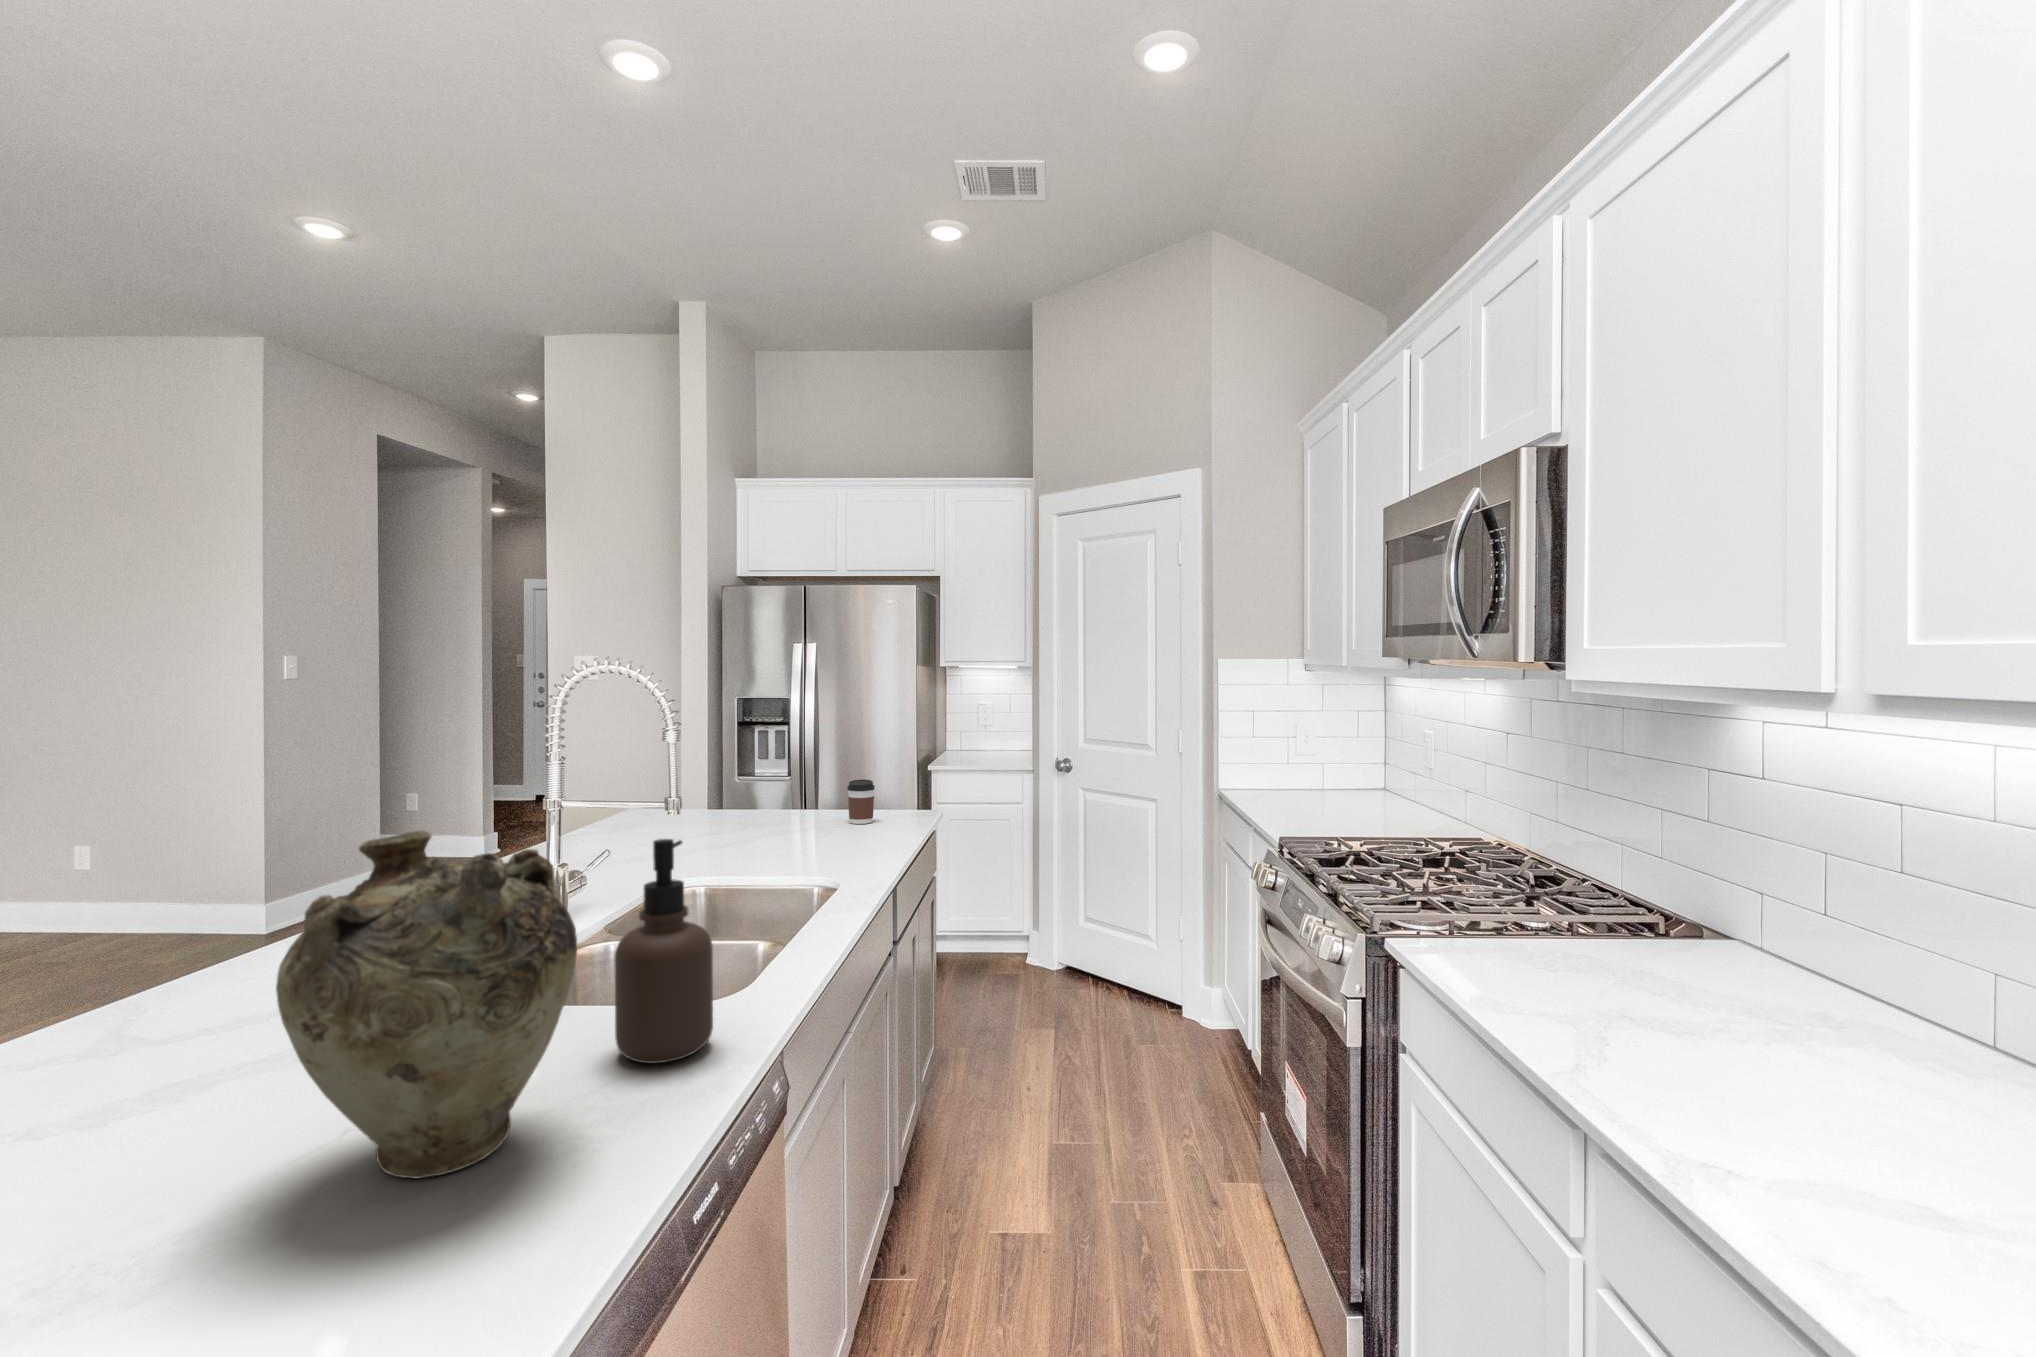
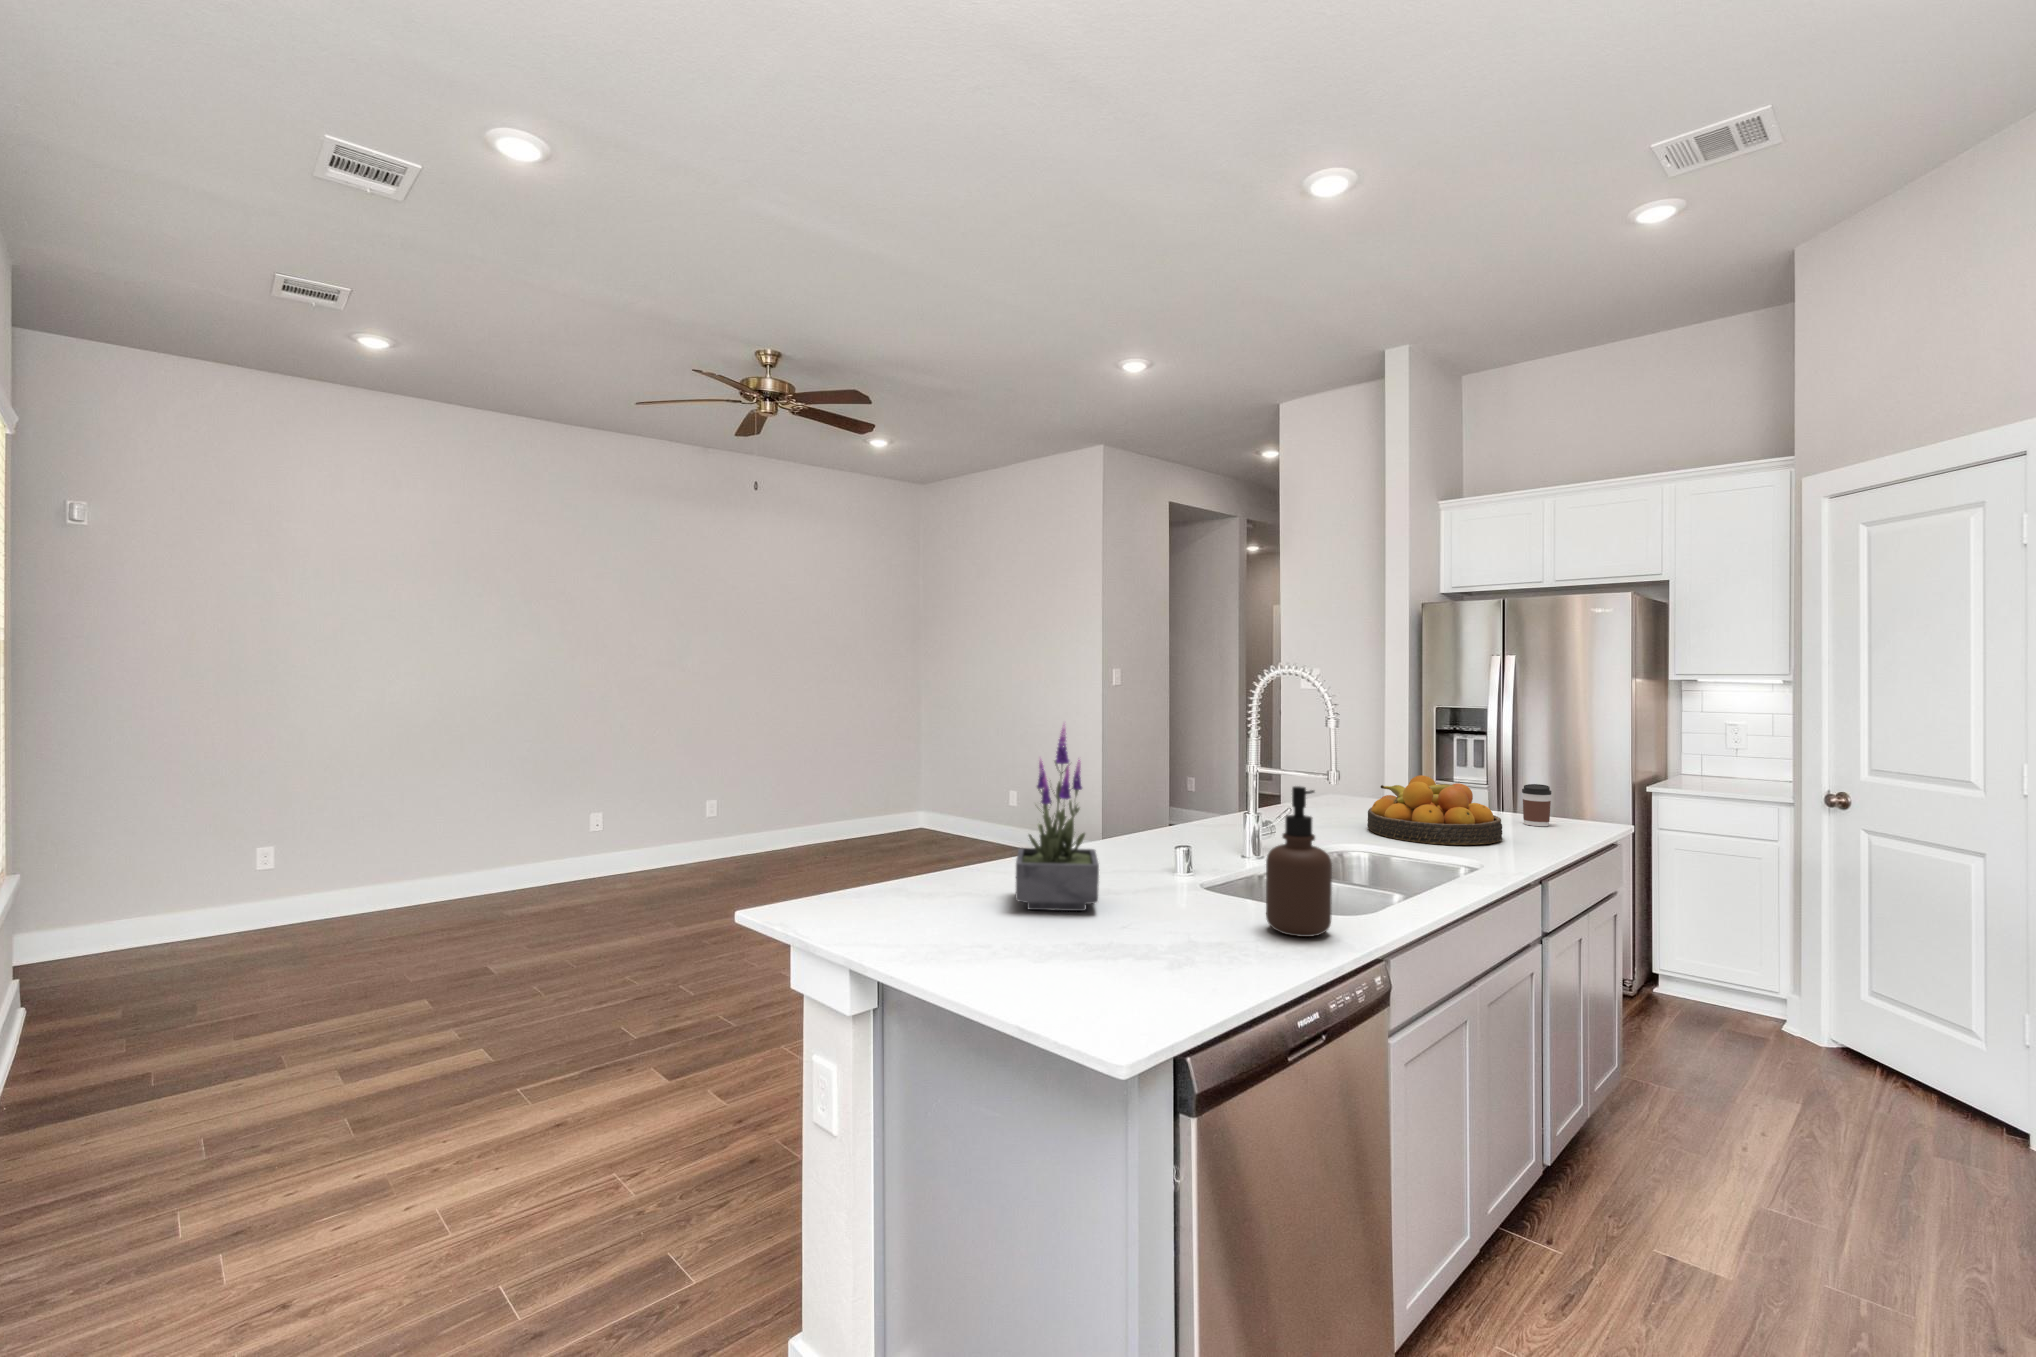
potted plant: none [78,770,295,1157] -> present [1016,725,1099,911]
fruit bowl: none [695,784,841,865] -> present [1367,775,1502,845]
vase: present [276,830,577,1179] -> none [1090,760,1234,951]

